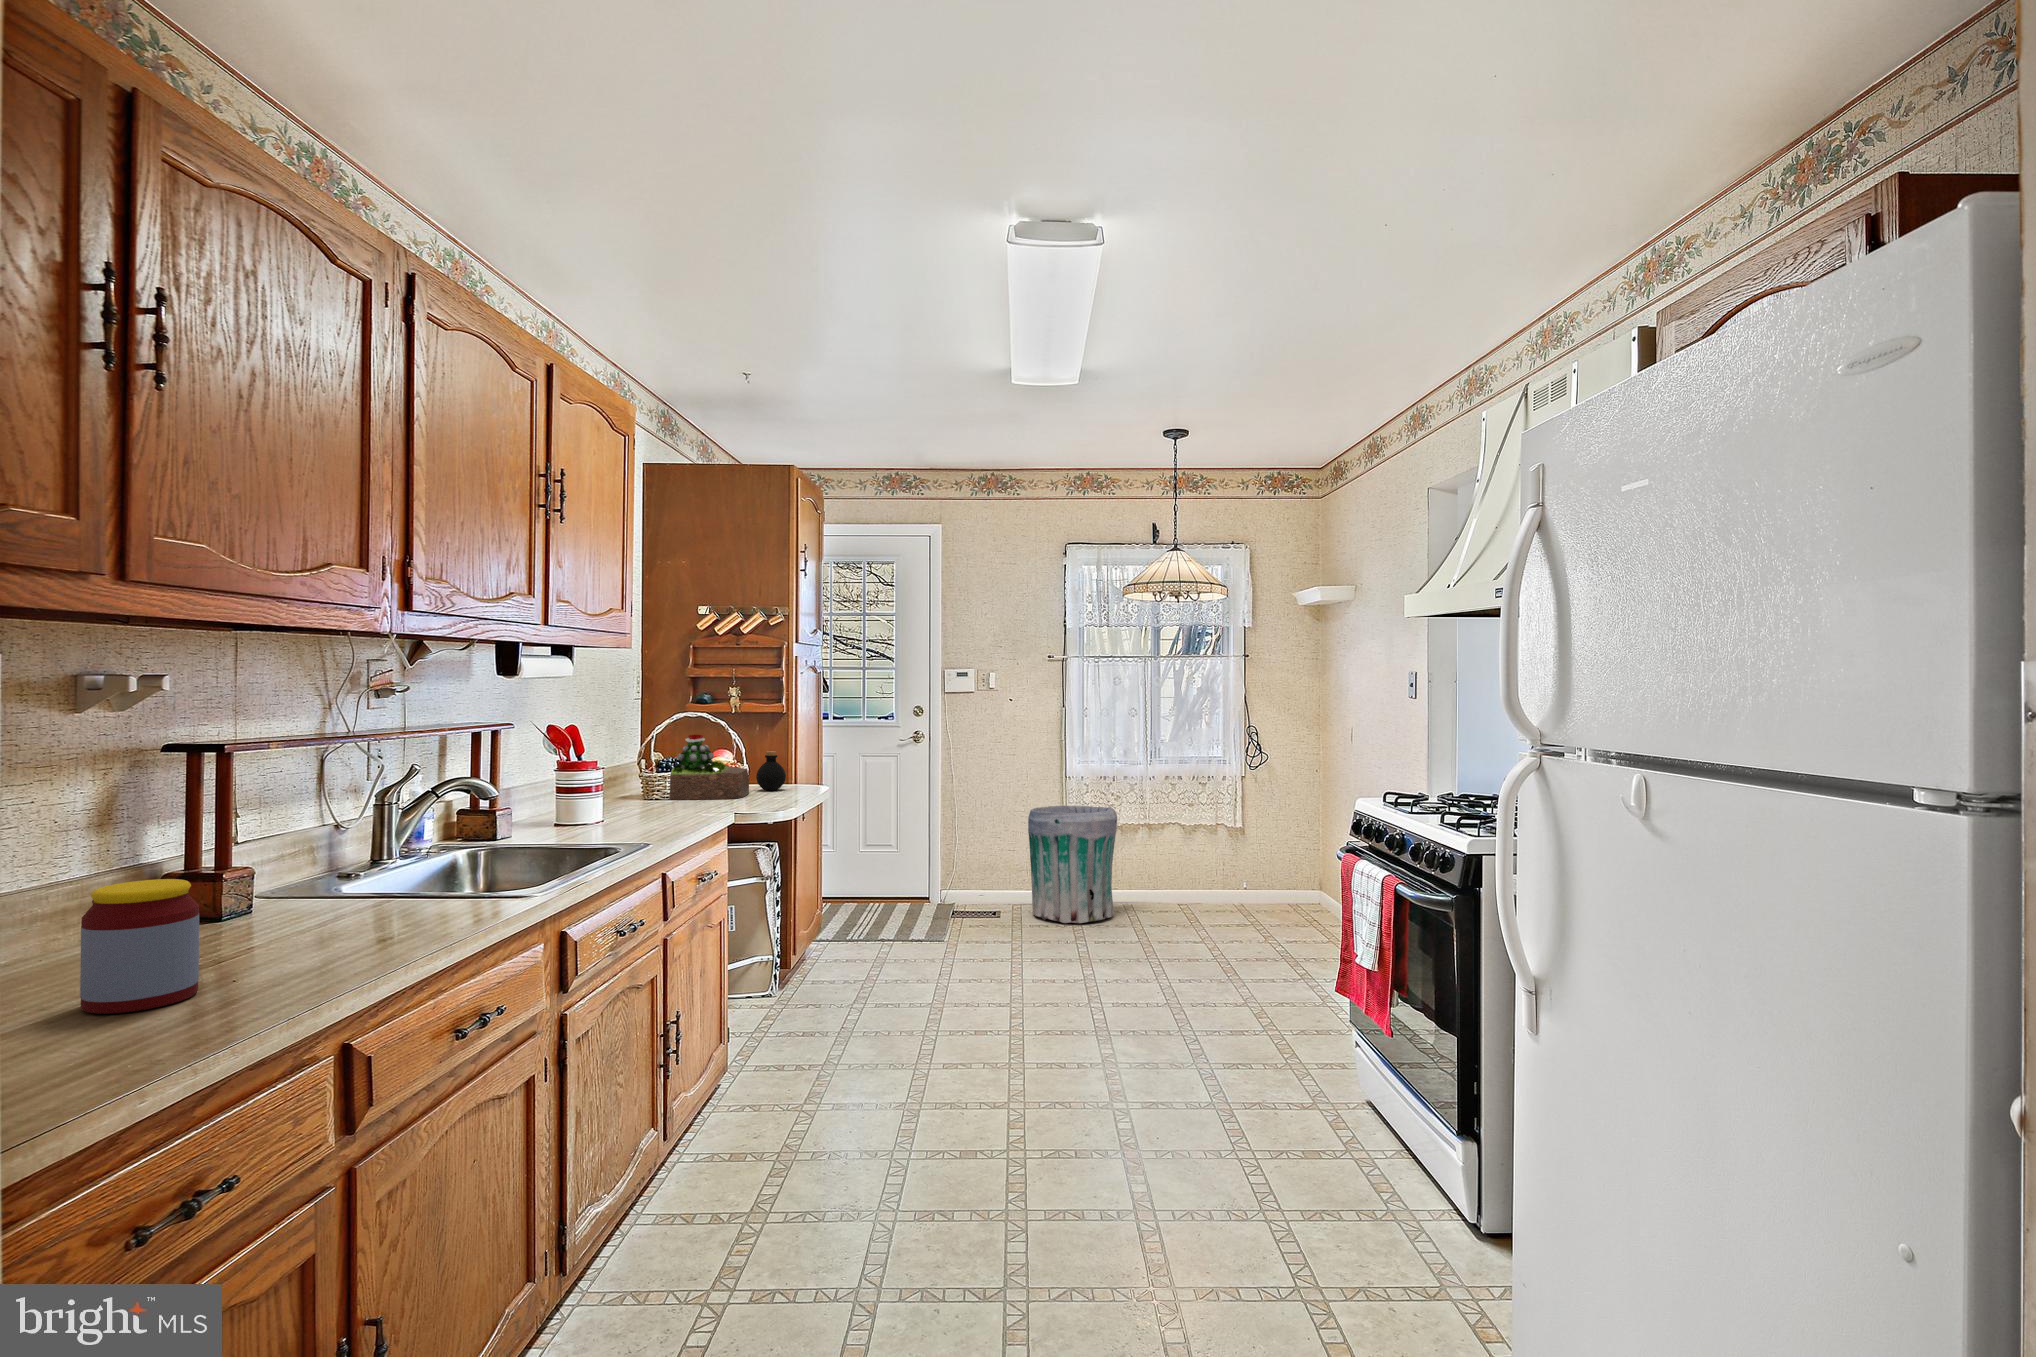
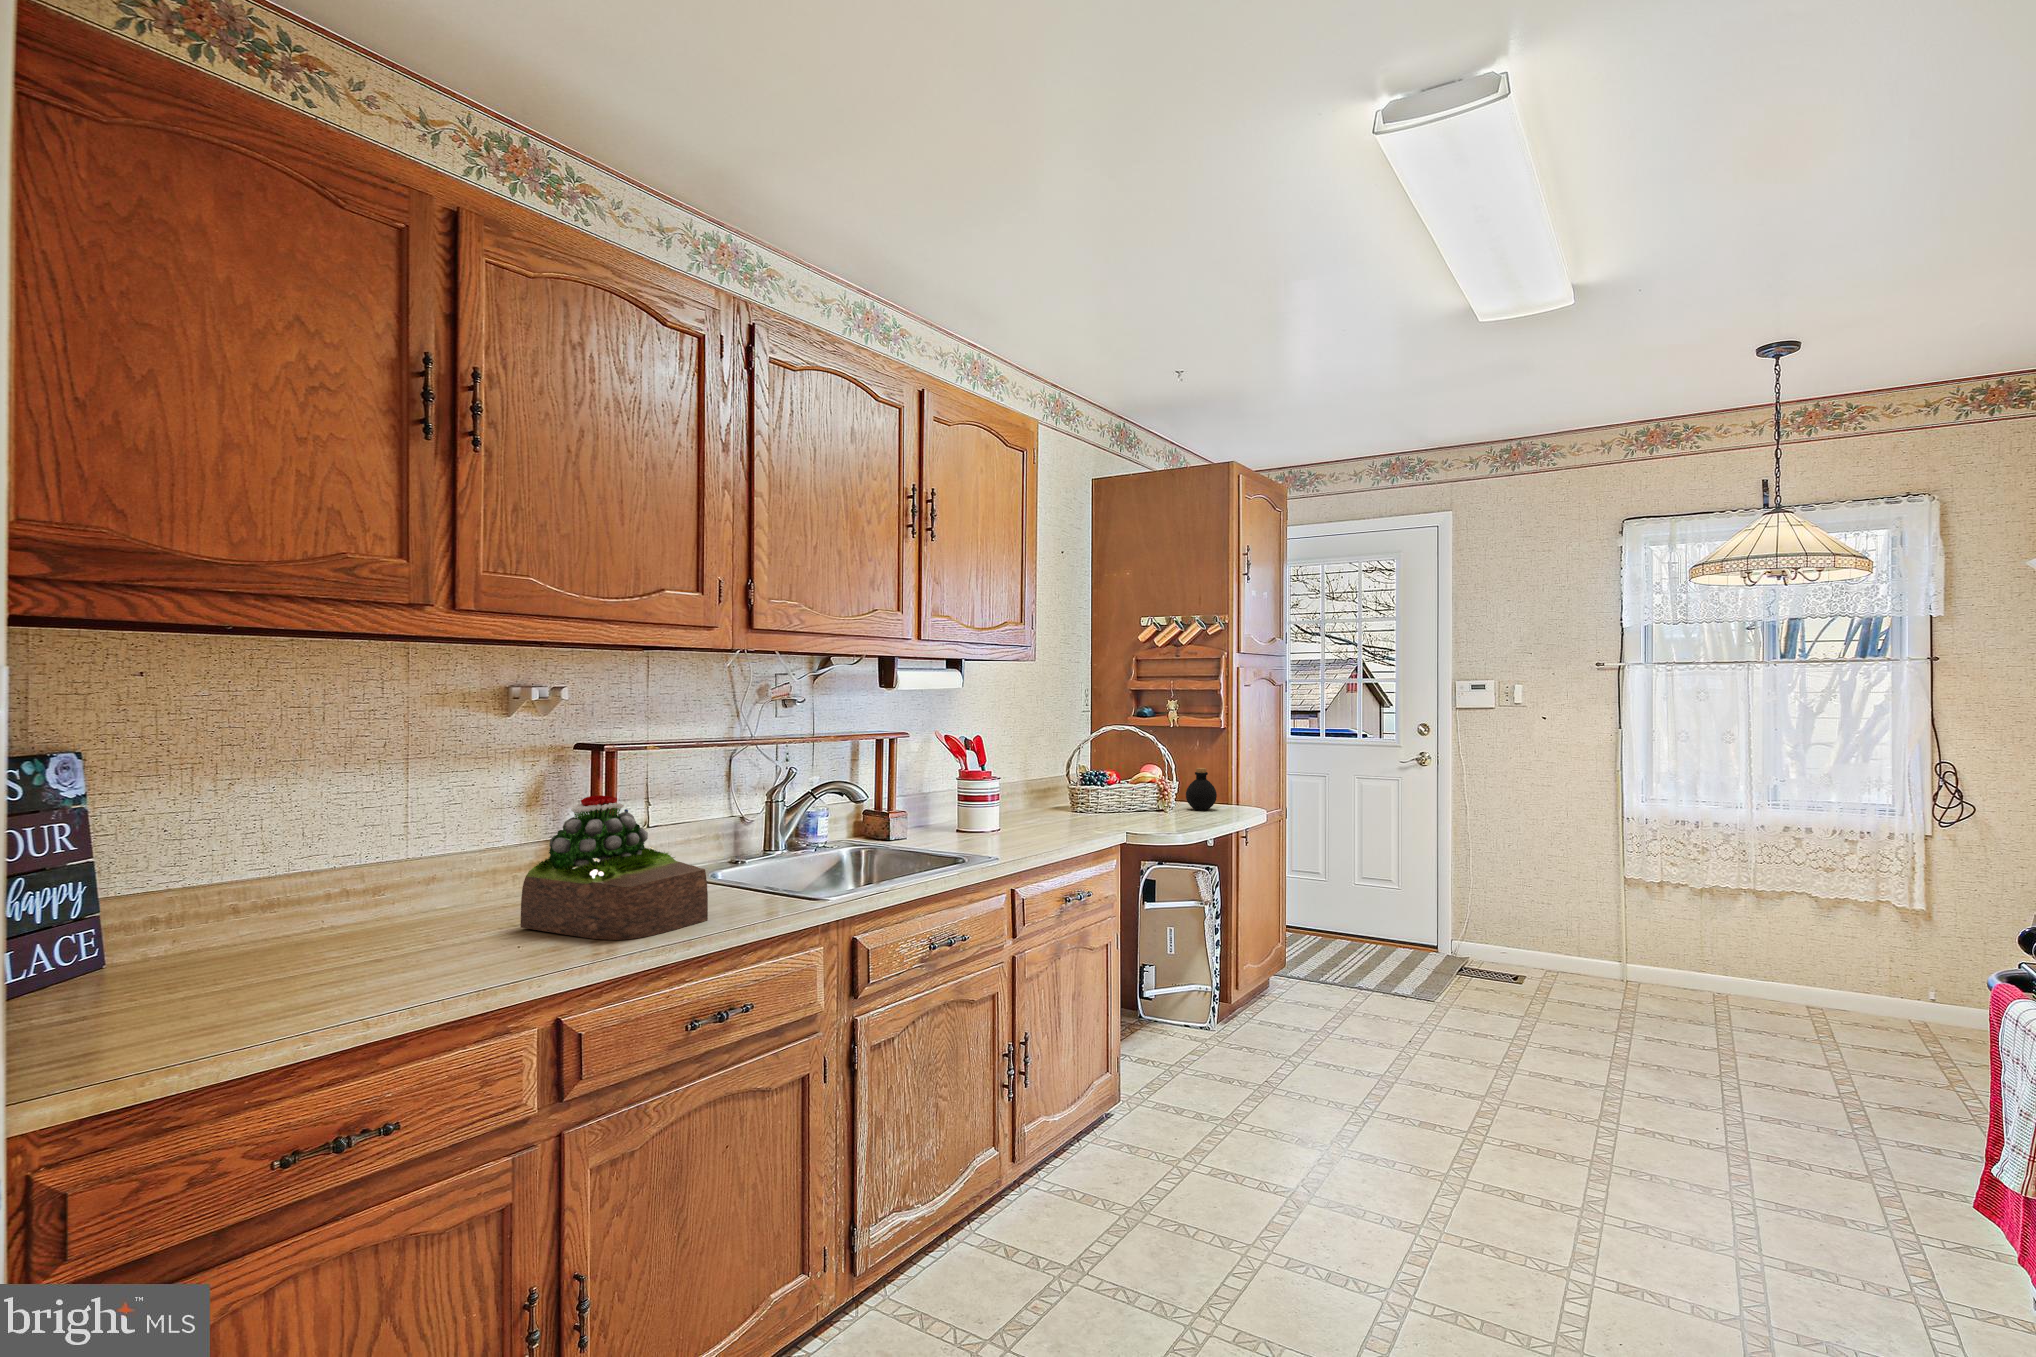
succulent plant: present [670,735,749,800] -> present [520,795,708,940]
trash can: present [1028,806,1117,923] -> none [1563,852,1696,1007]
jar: present [80,879,199,1014] -> none [397,854,482,962]

